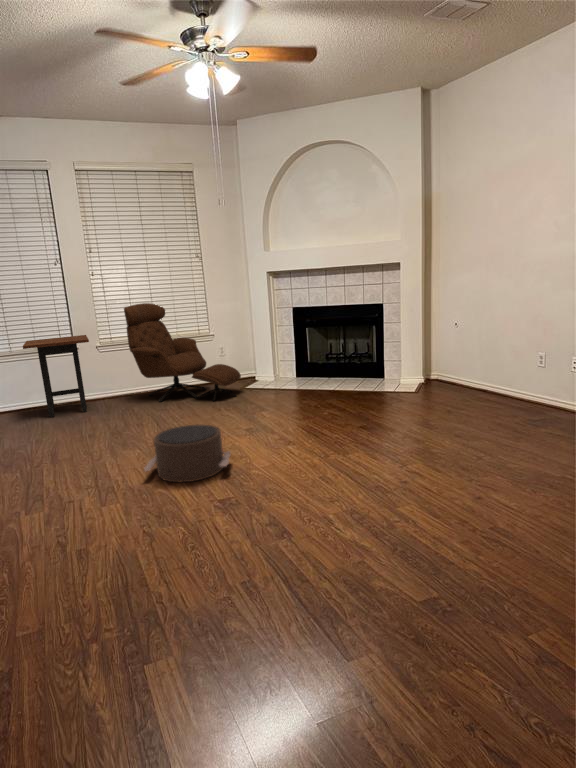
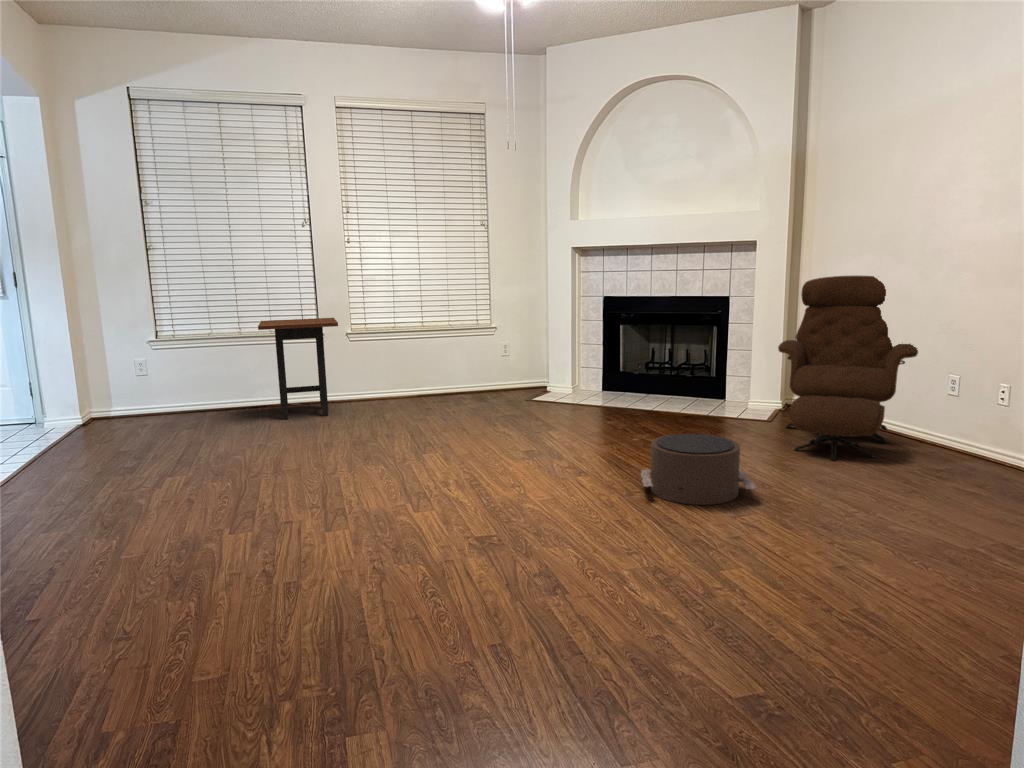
lounge chair: present [124,303,241,402] -> present [778,276,918,461]
pouf: present [144,425,230,482] -> present [641,434,755,505]

